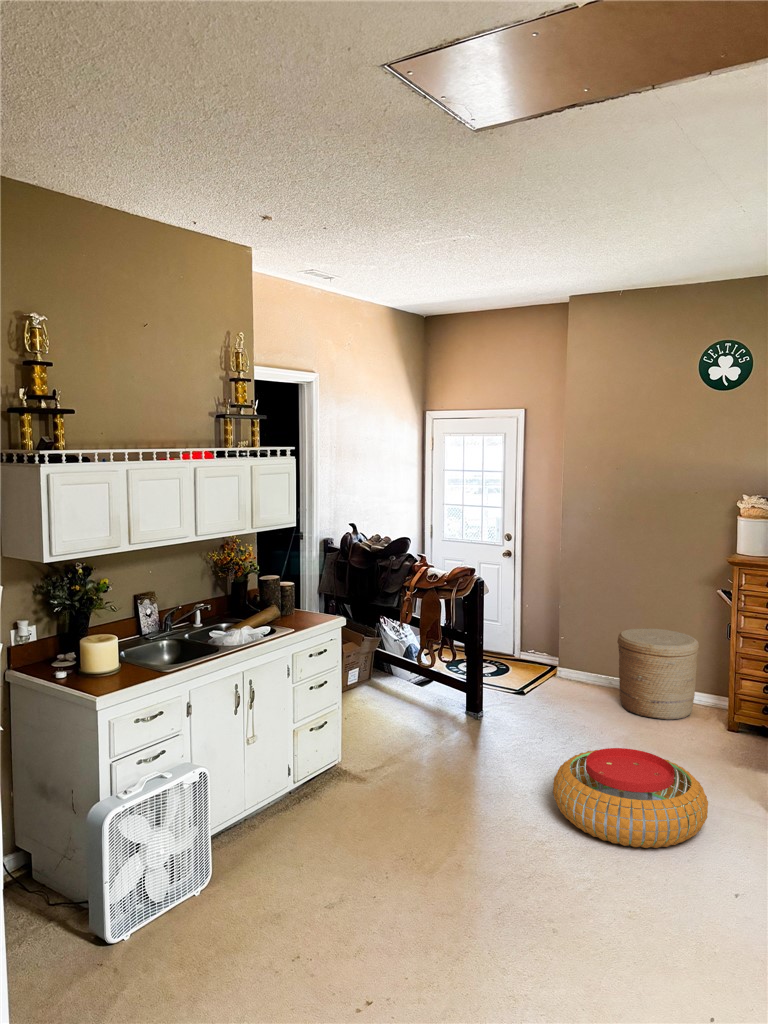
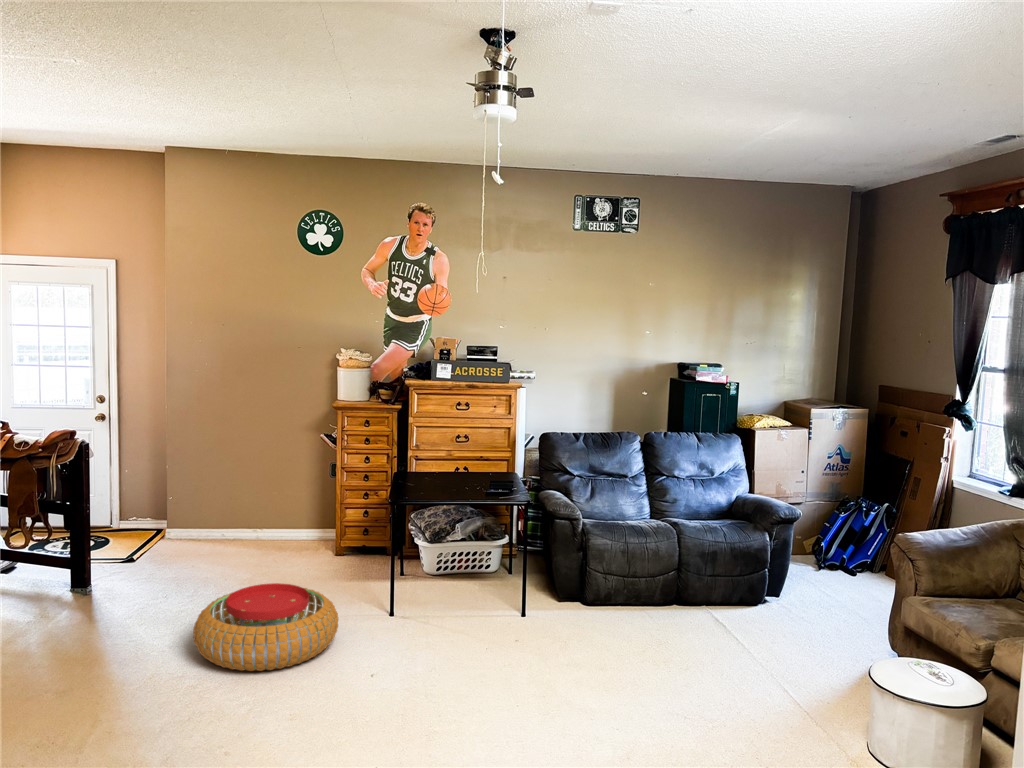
basket: present [617,628,699,720] -> none [233,476,308,559]

